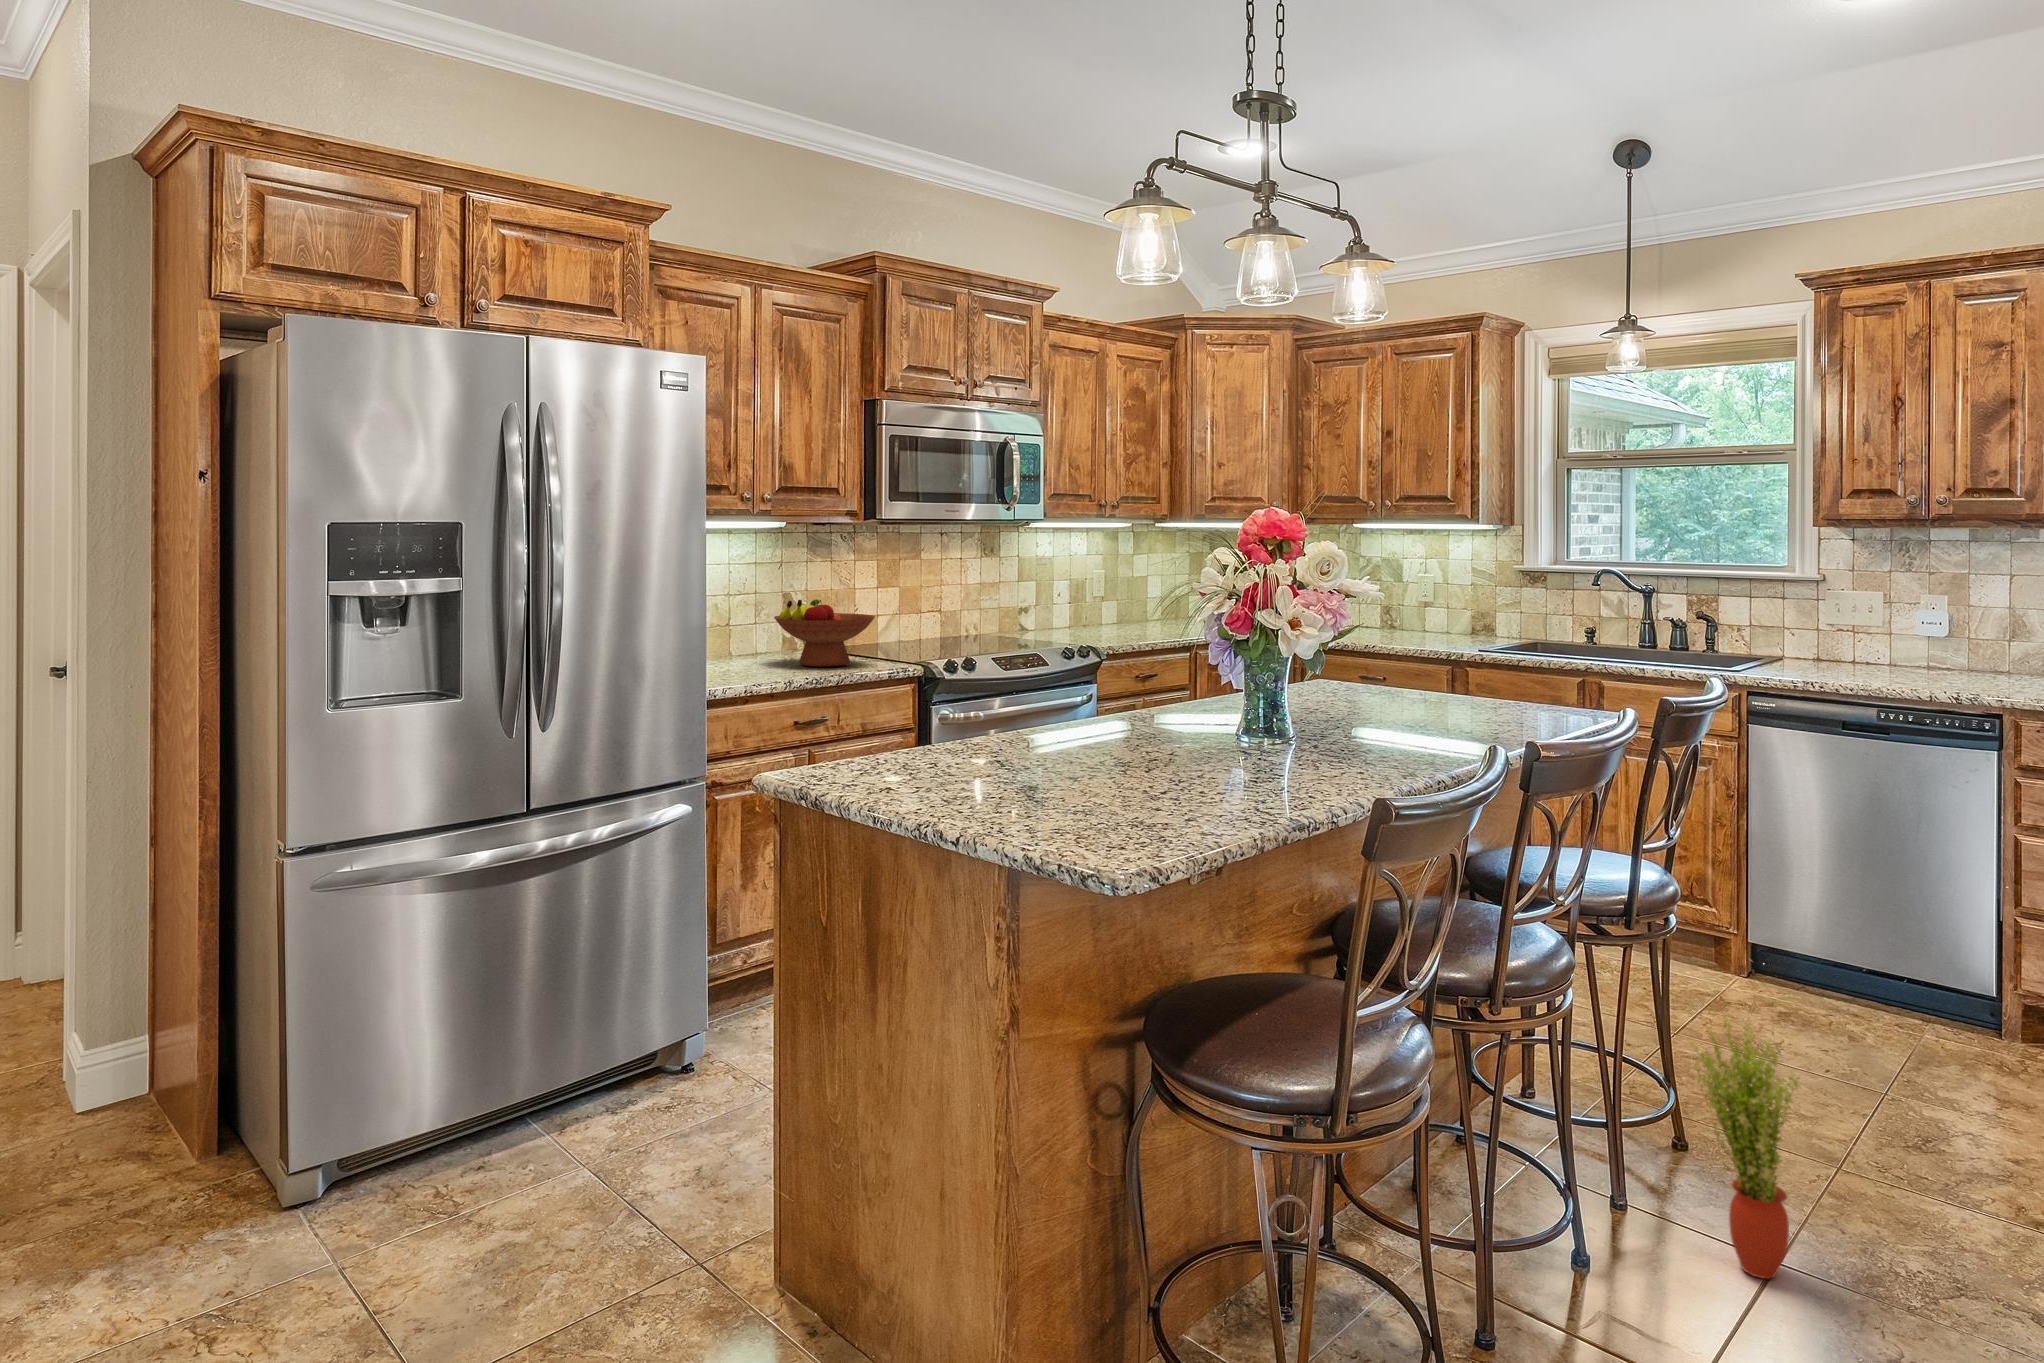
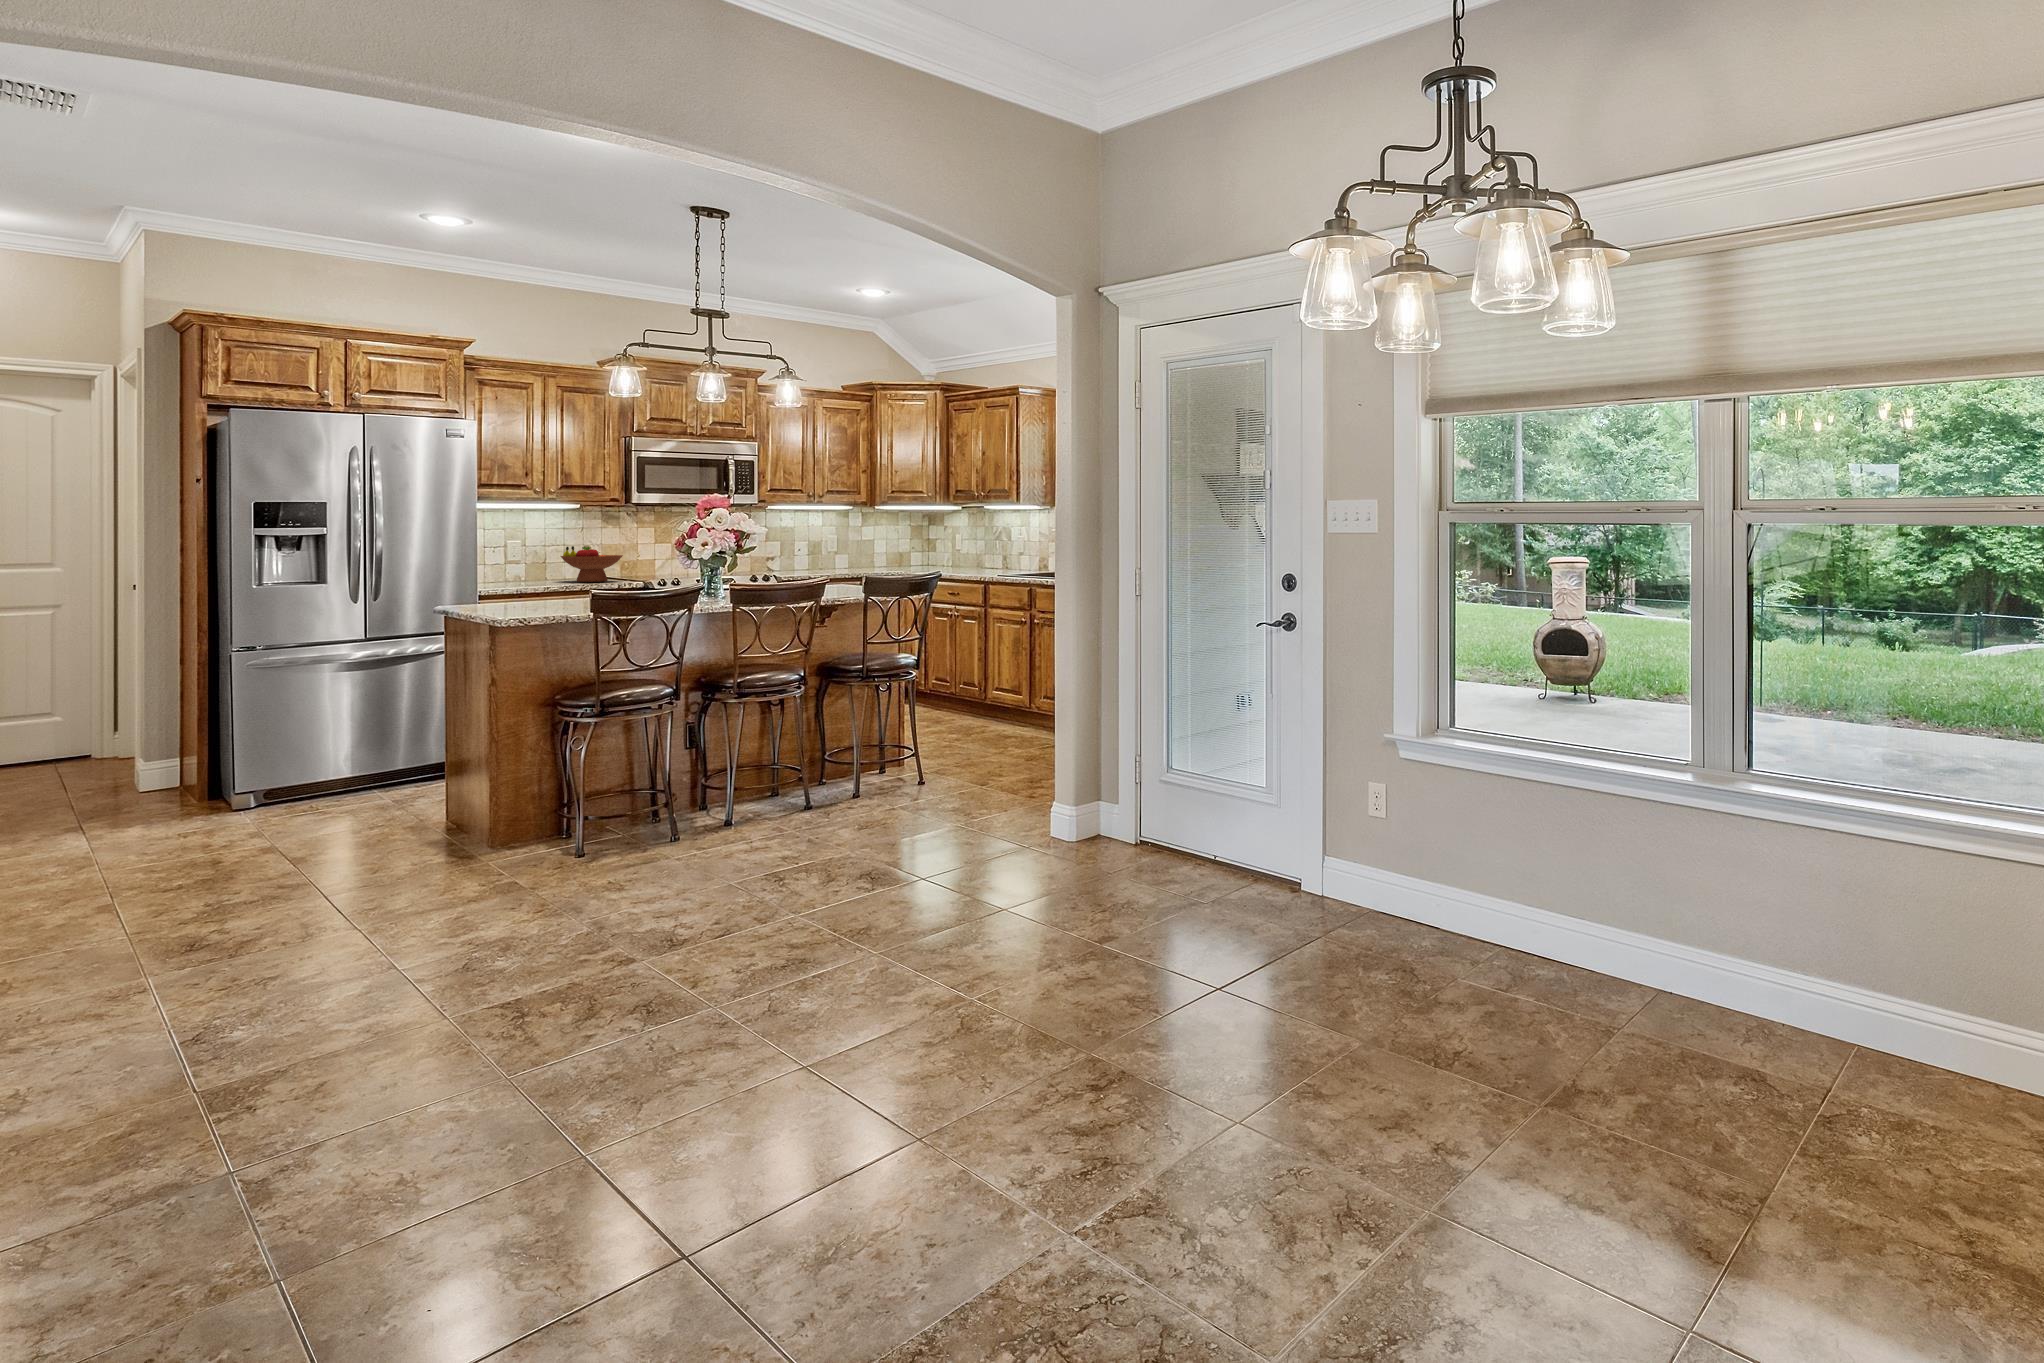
potted plant: present [1692,1018,1801,1279] -> none [859,704,894,806]

